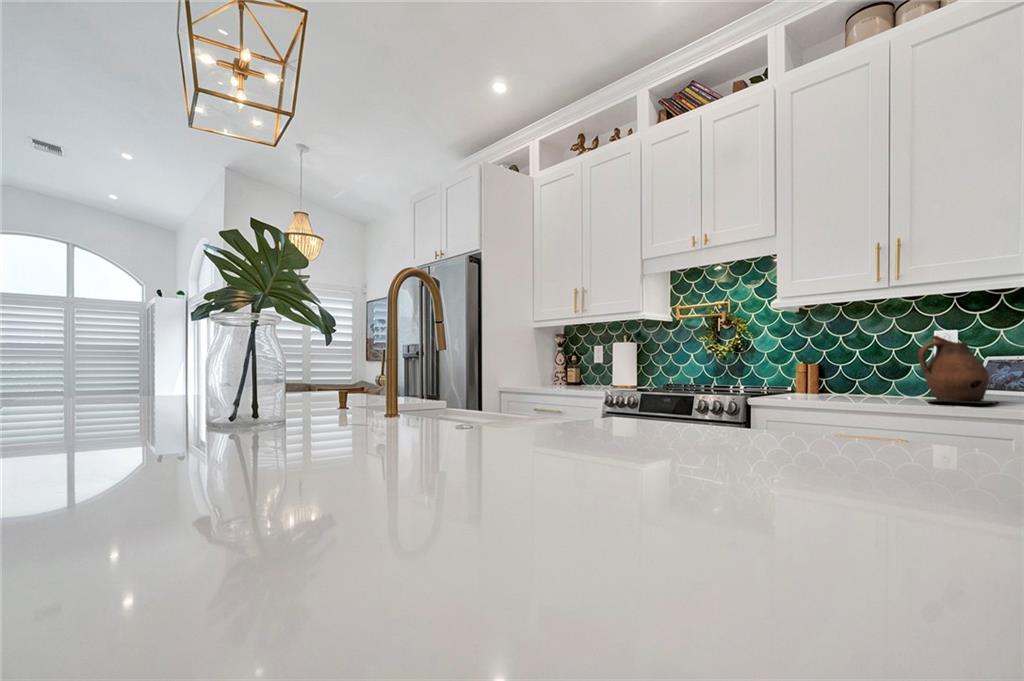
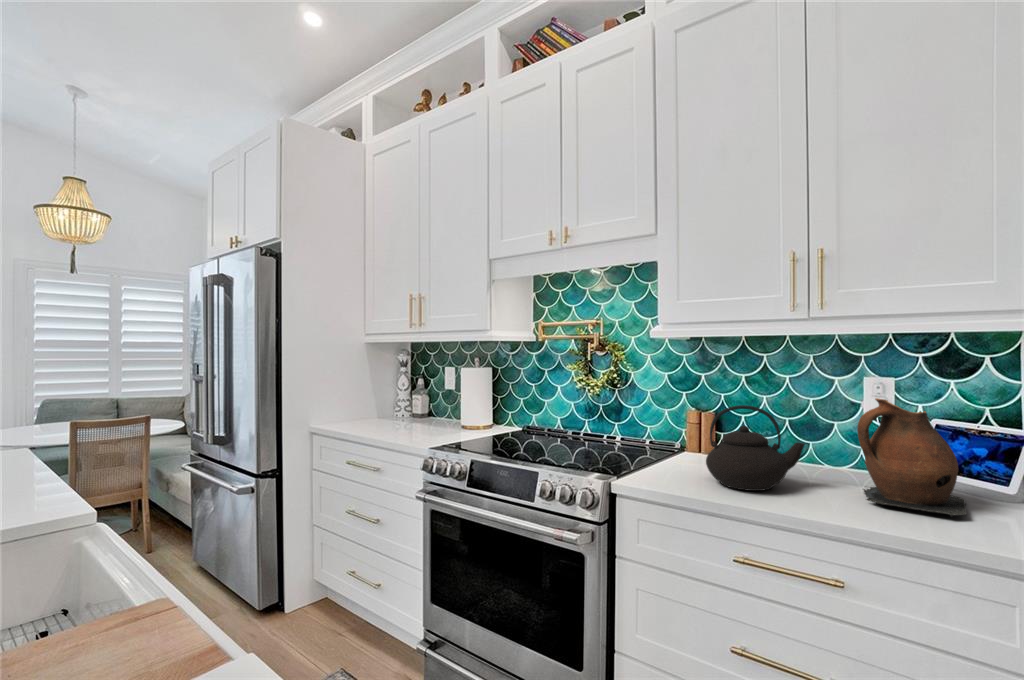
teapot: none [812,346,883,400] -> present [706,405,805,491]

